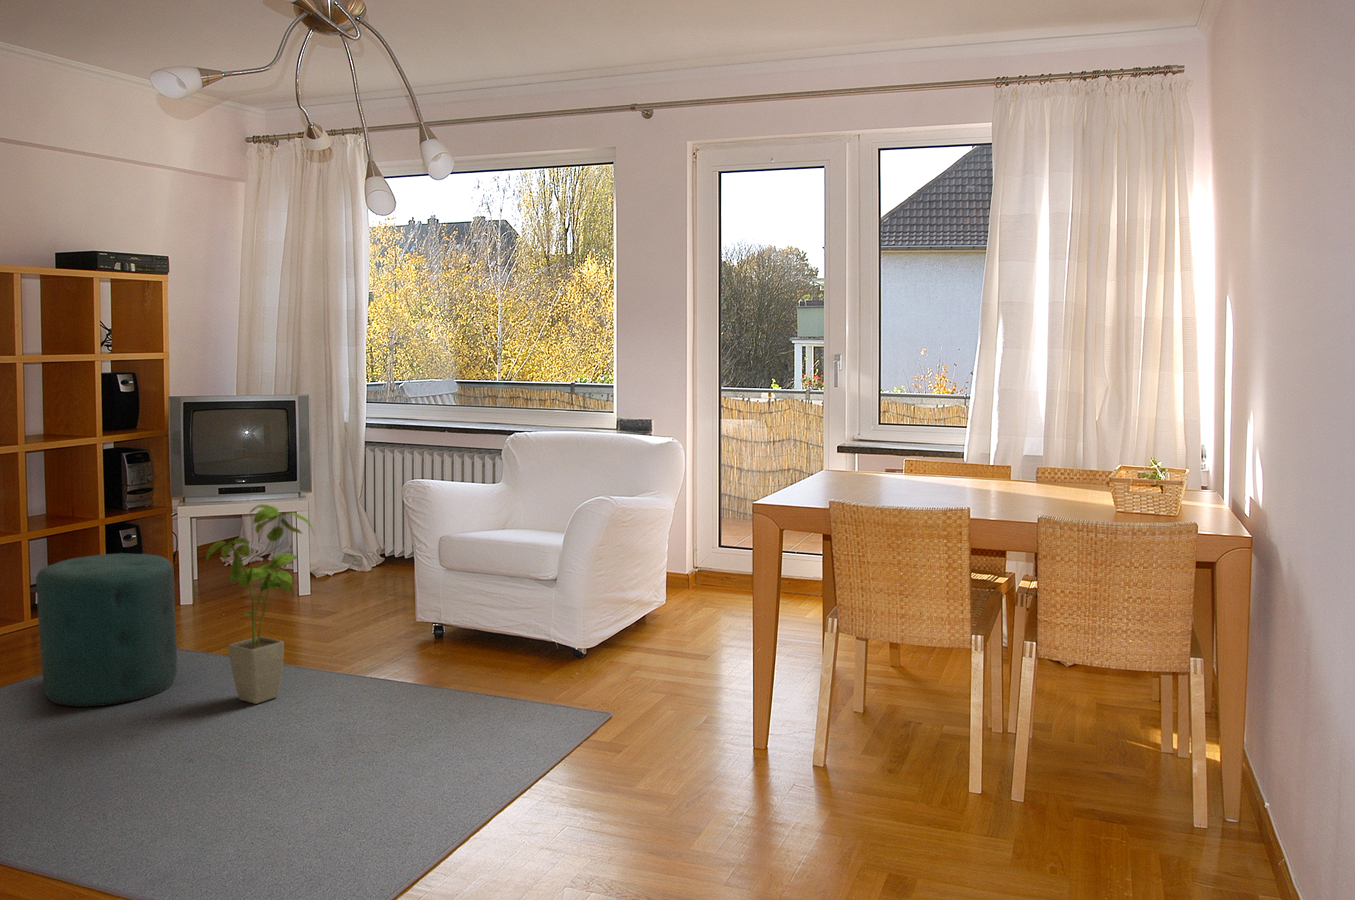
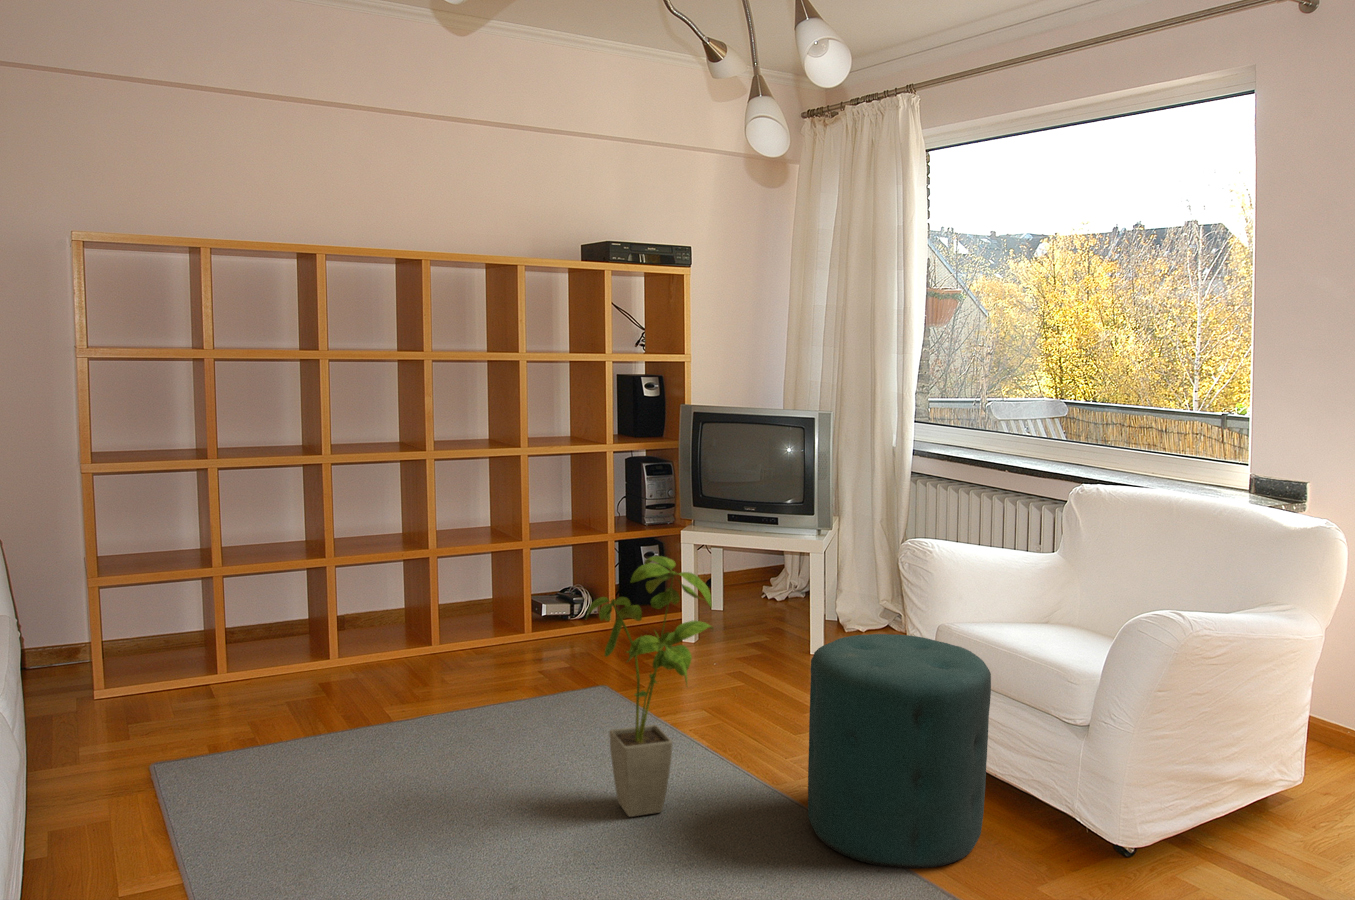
ottoman: present [36,553,177,706] -> present [808,634,991,869]

